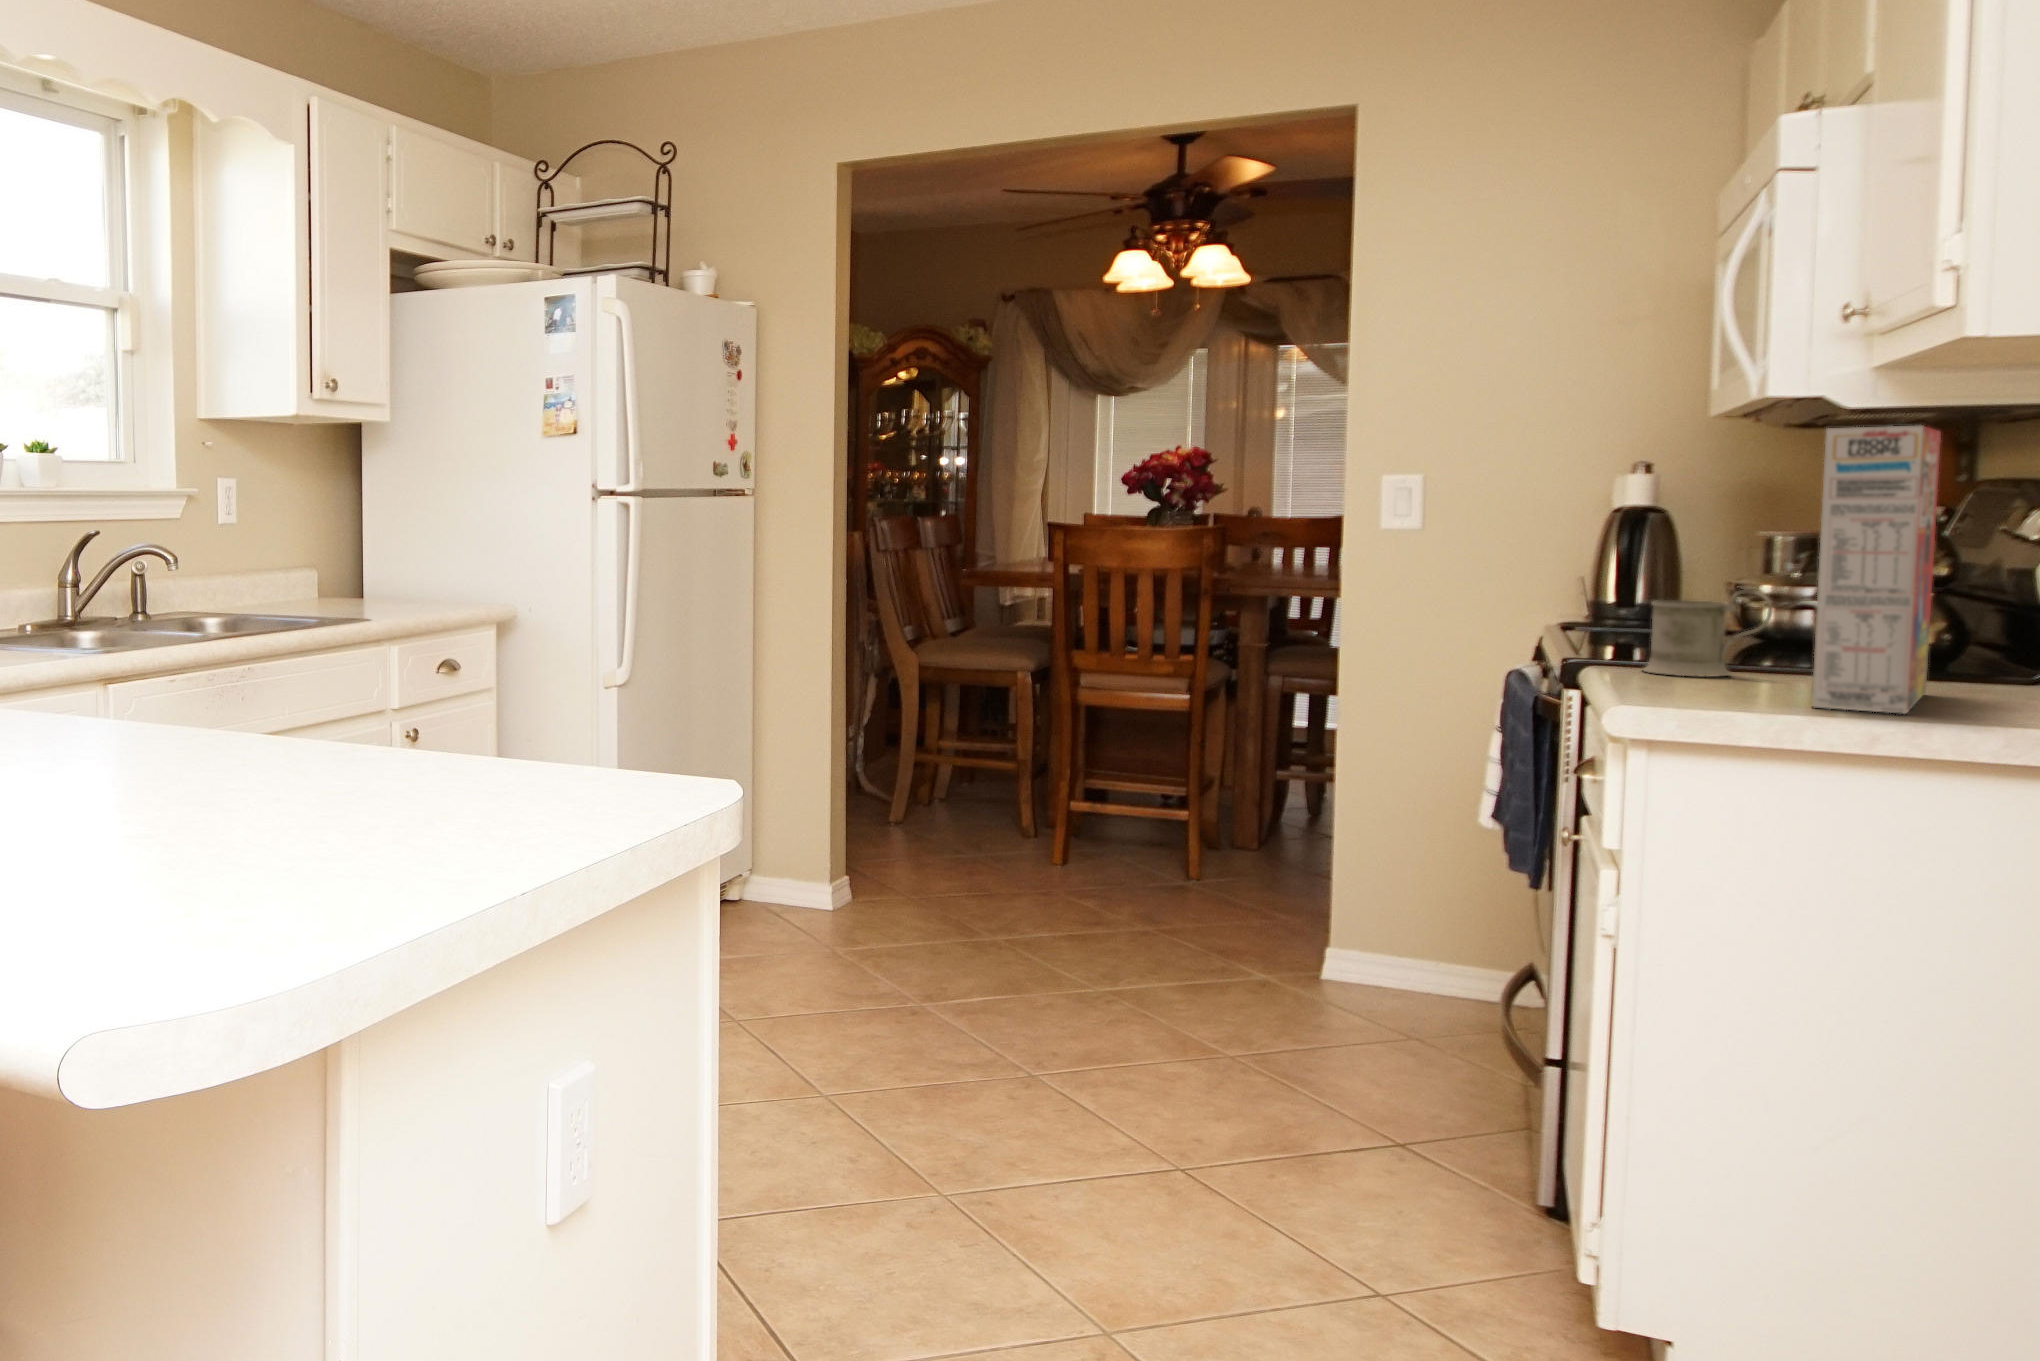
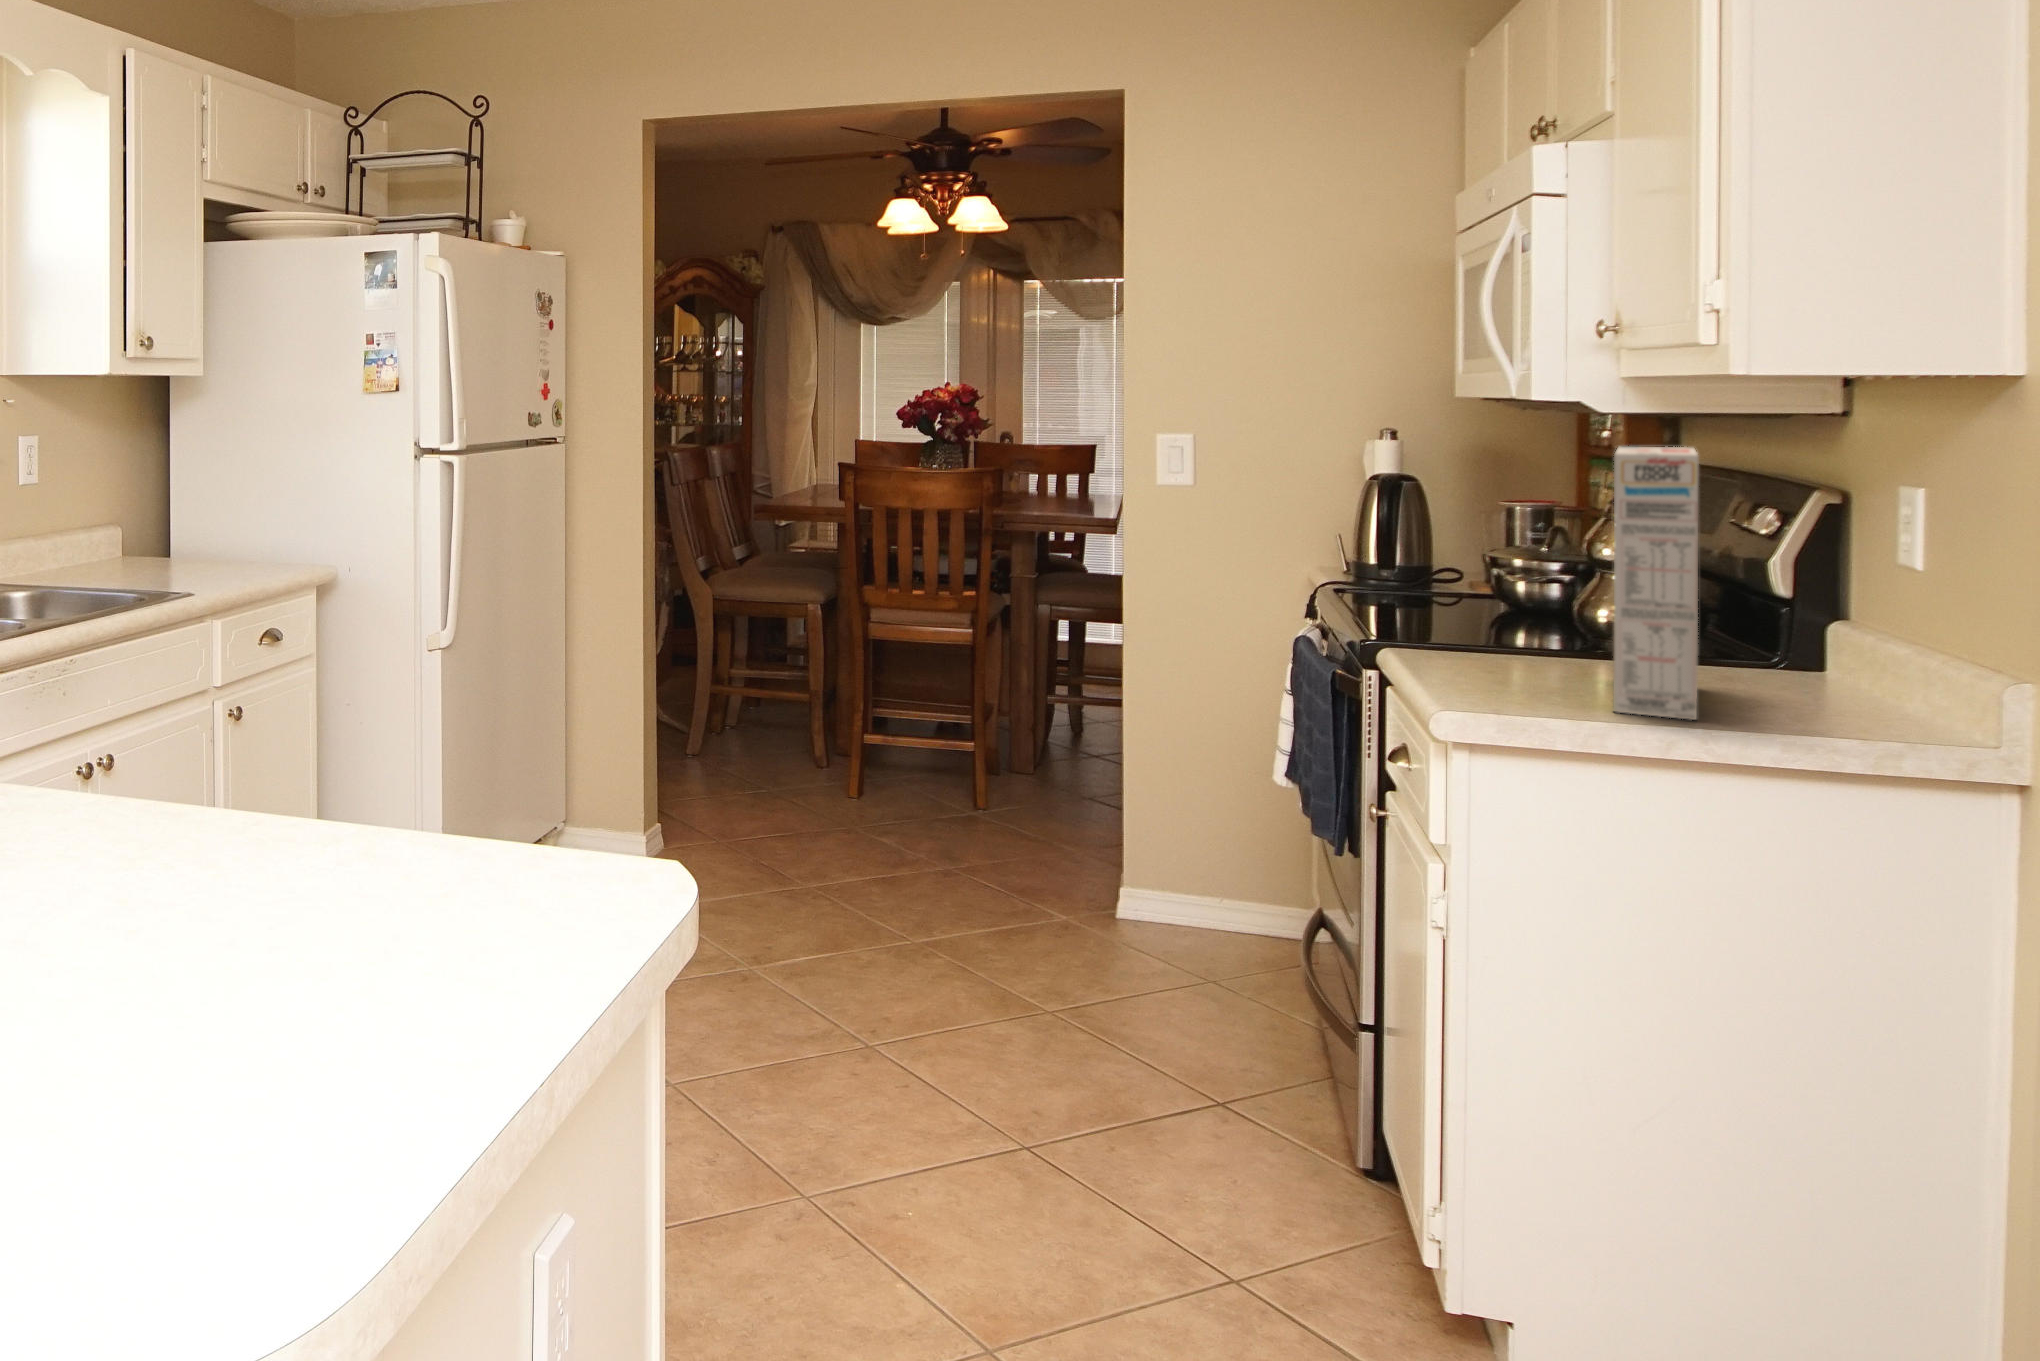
mug: present [1643,587,1773,677] -> none [1440,581,1554,666]

